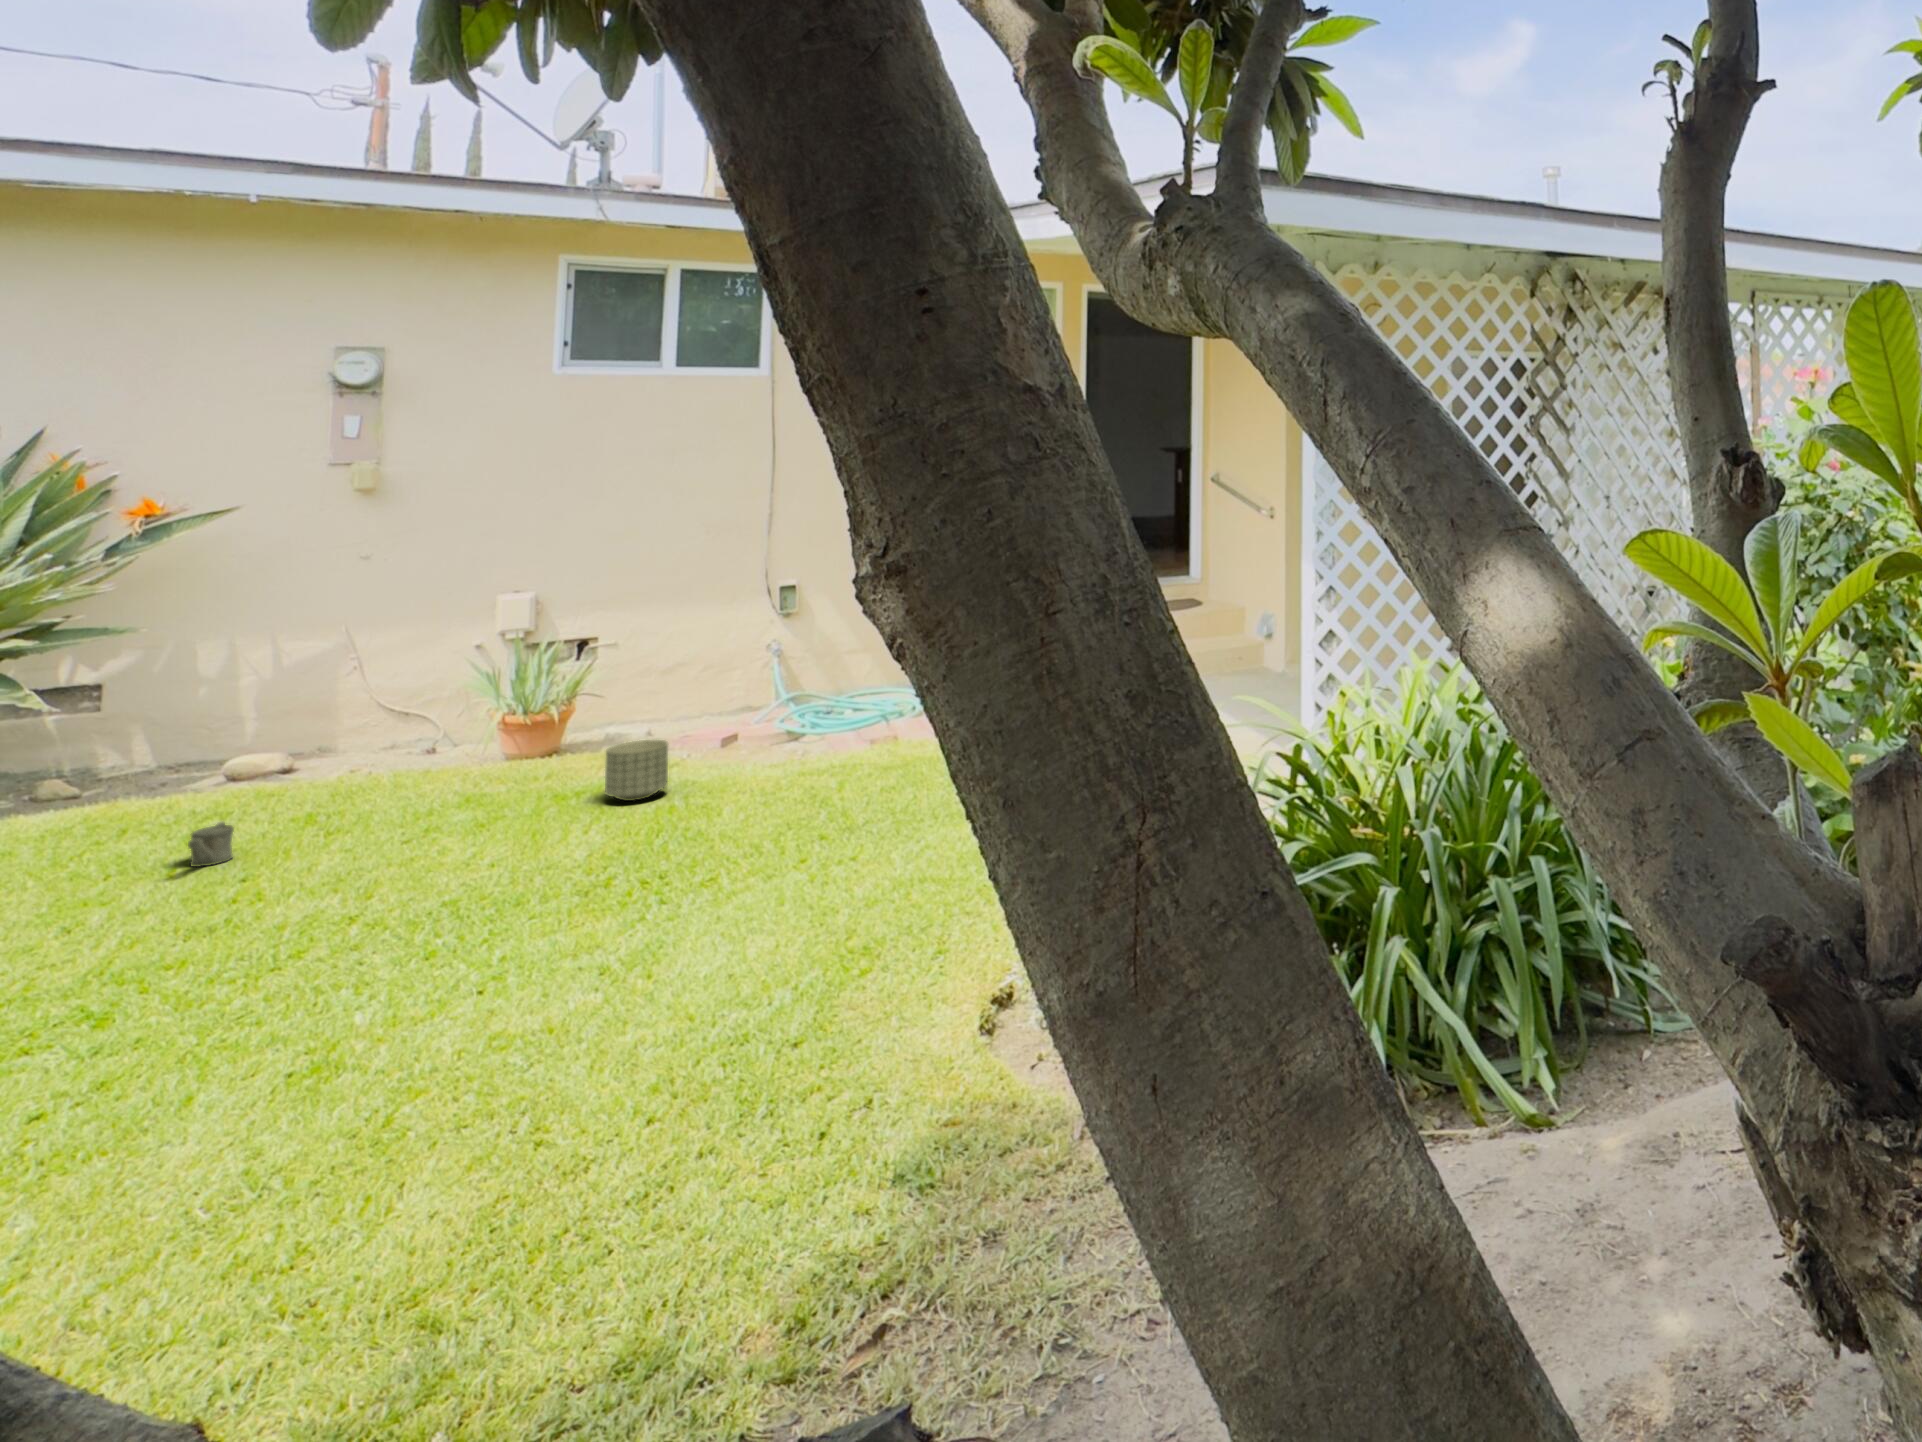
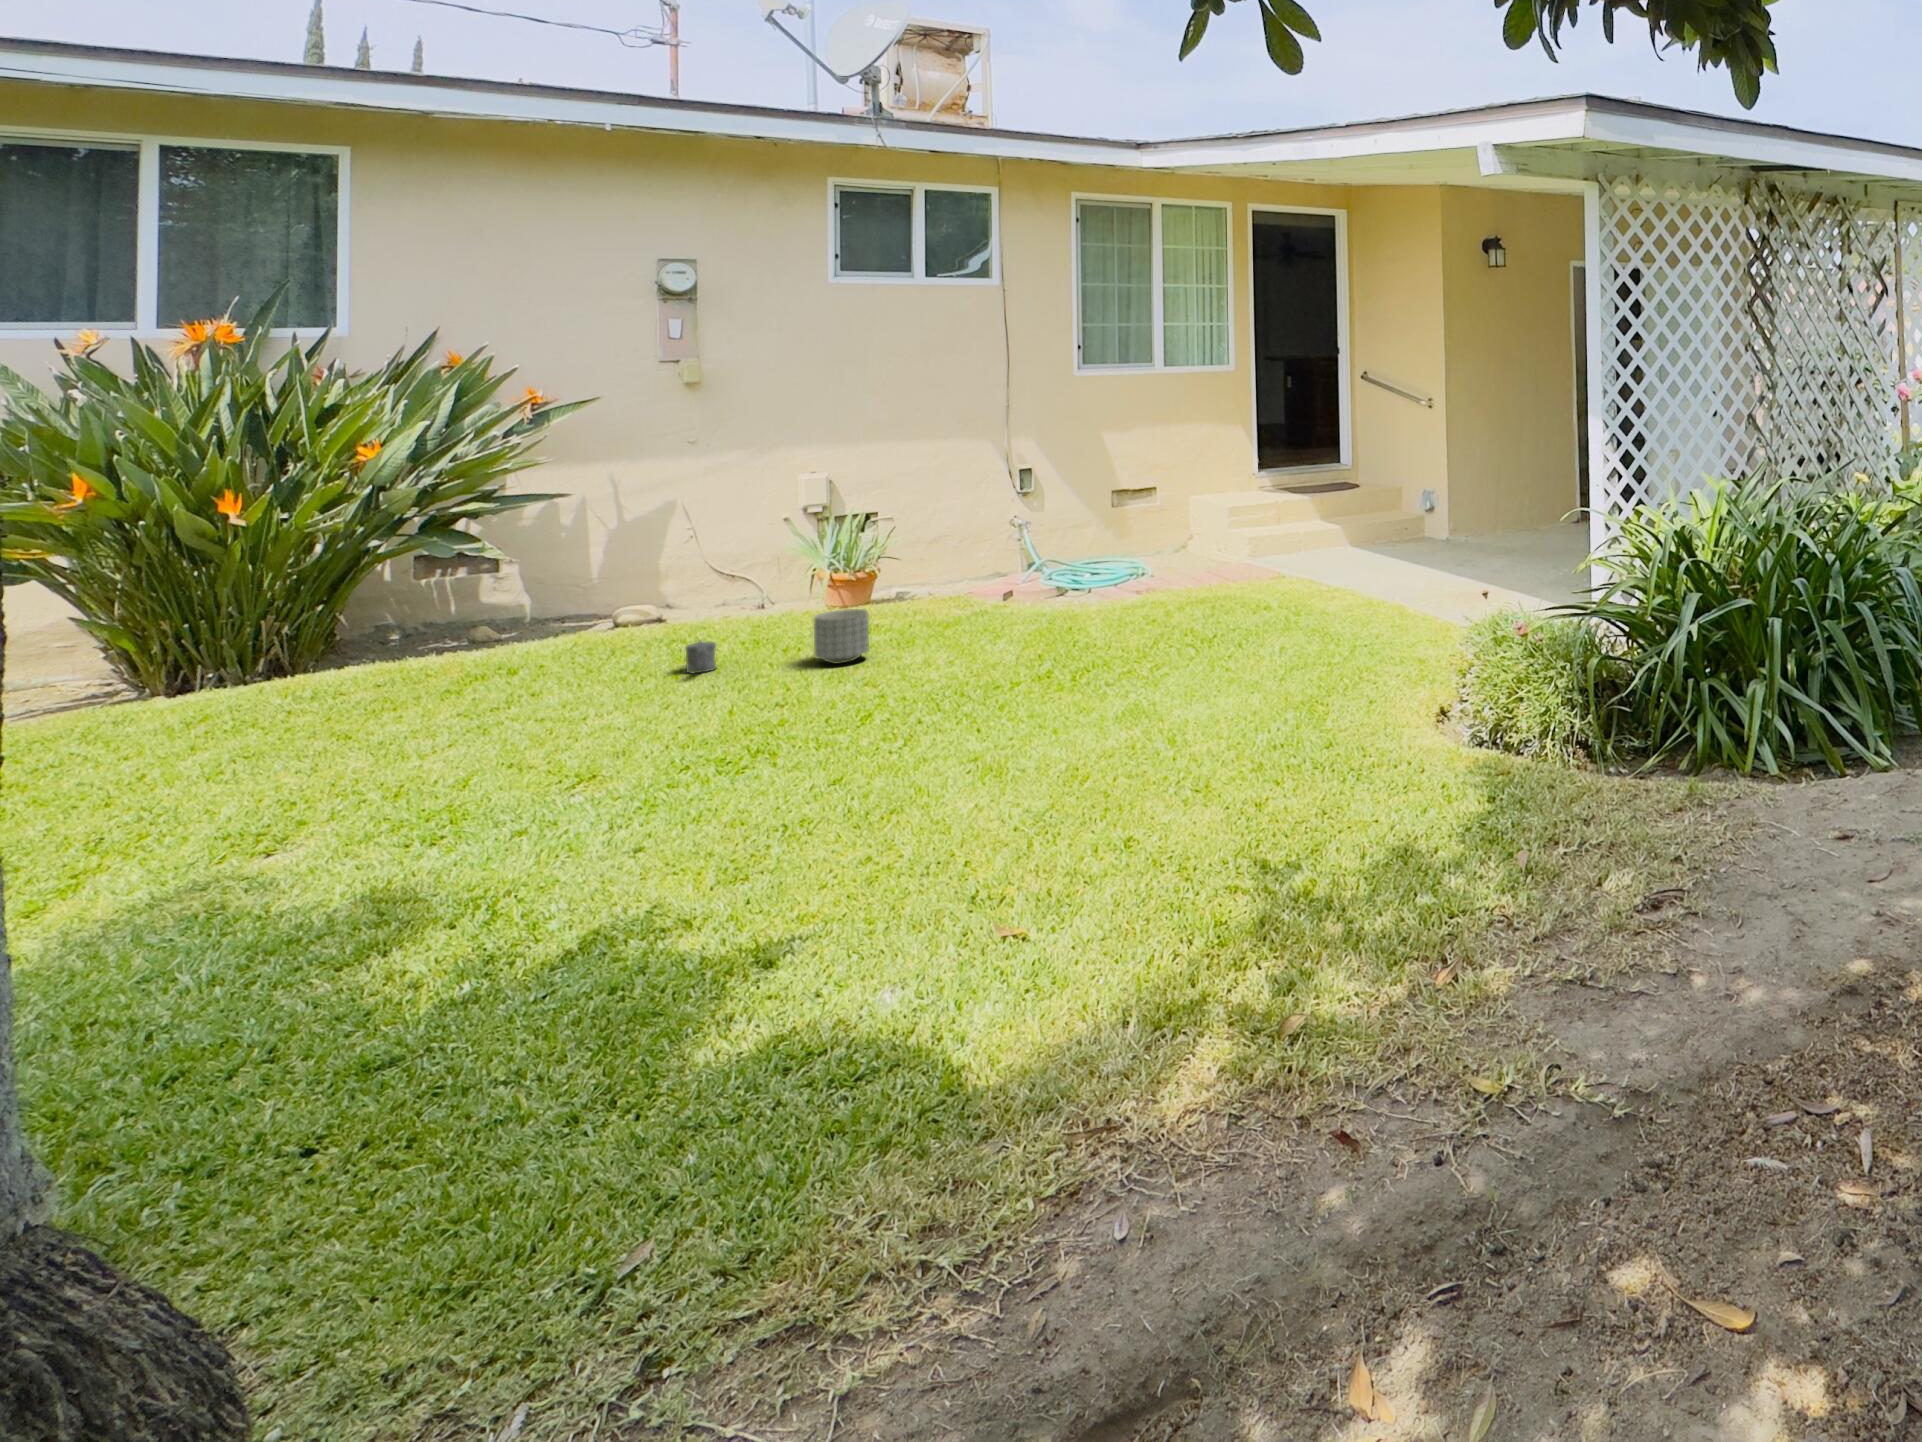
planter: present [605,740,668,801] -> present [814,609,869,664]

